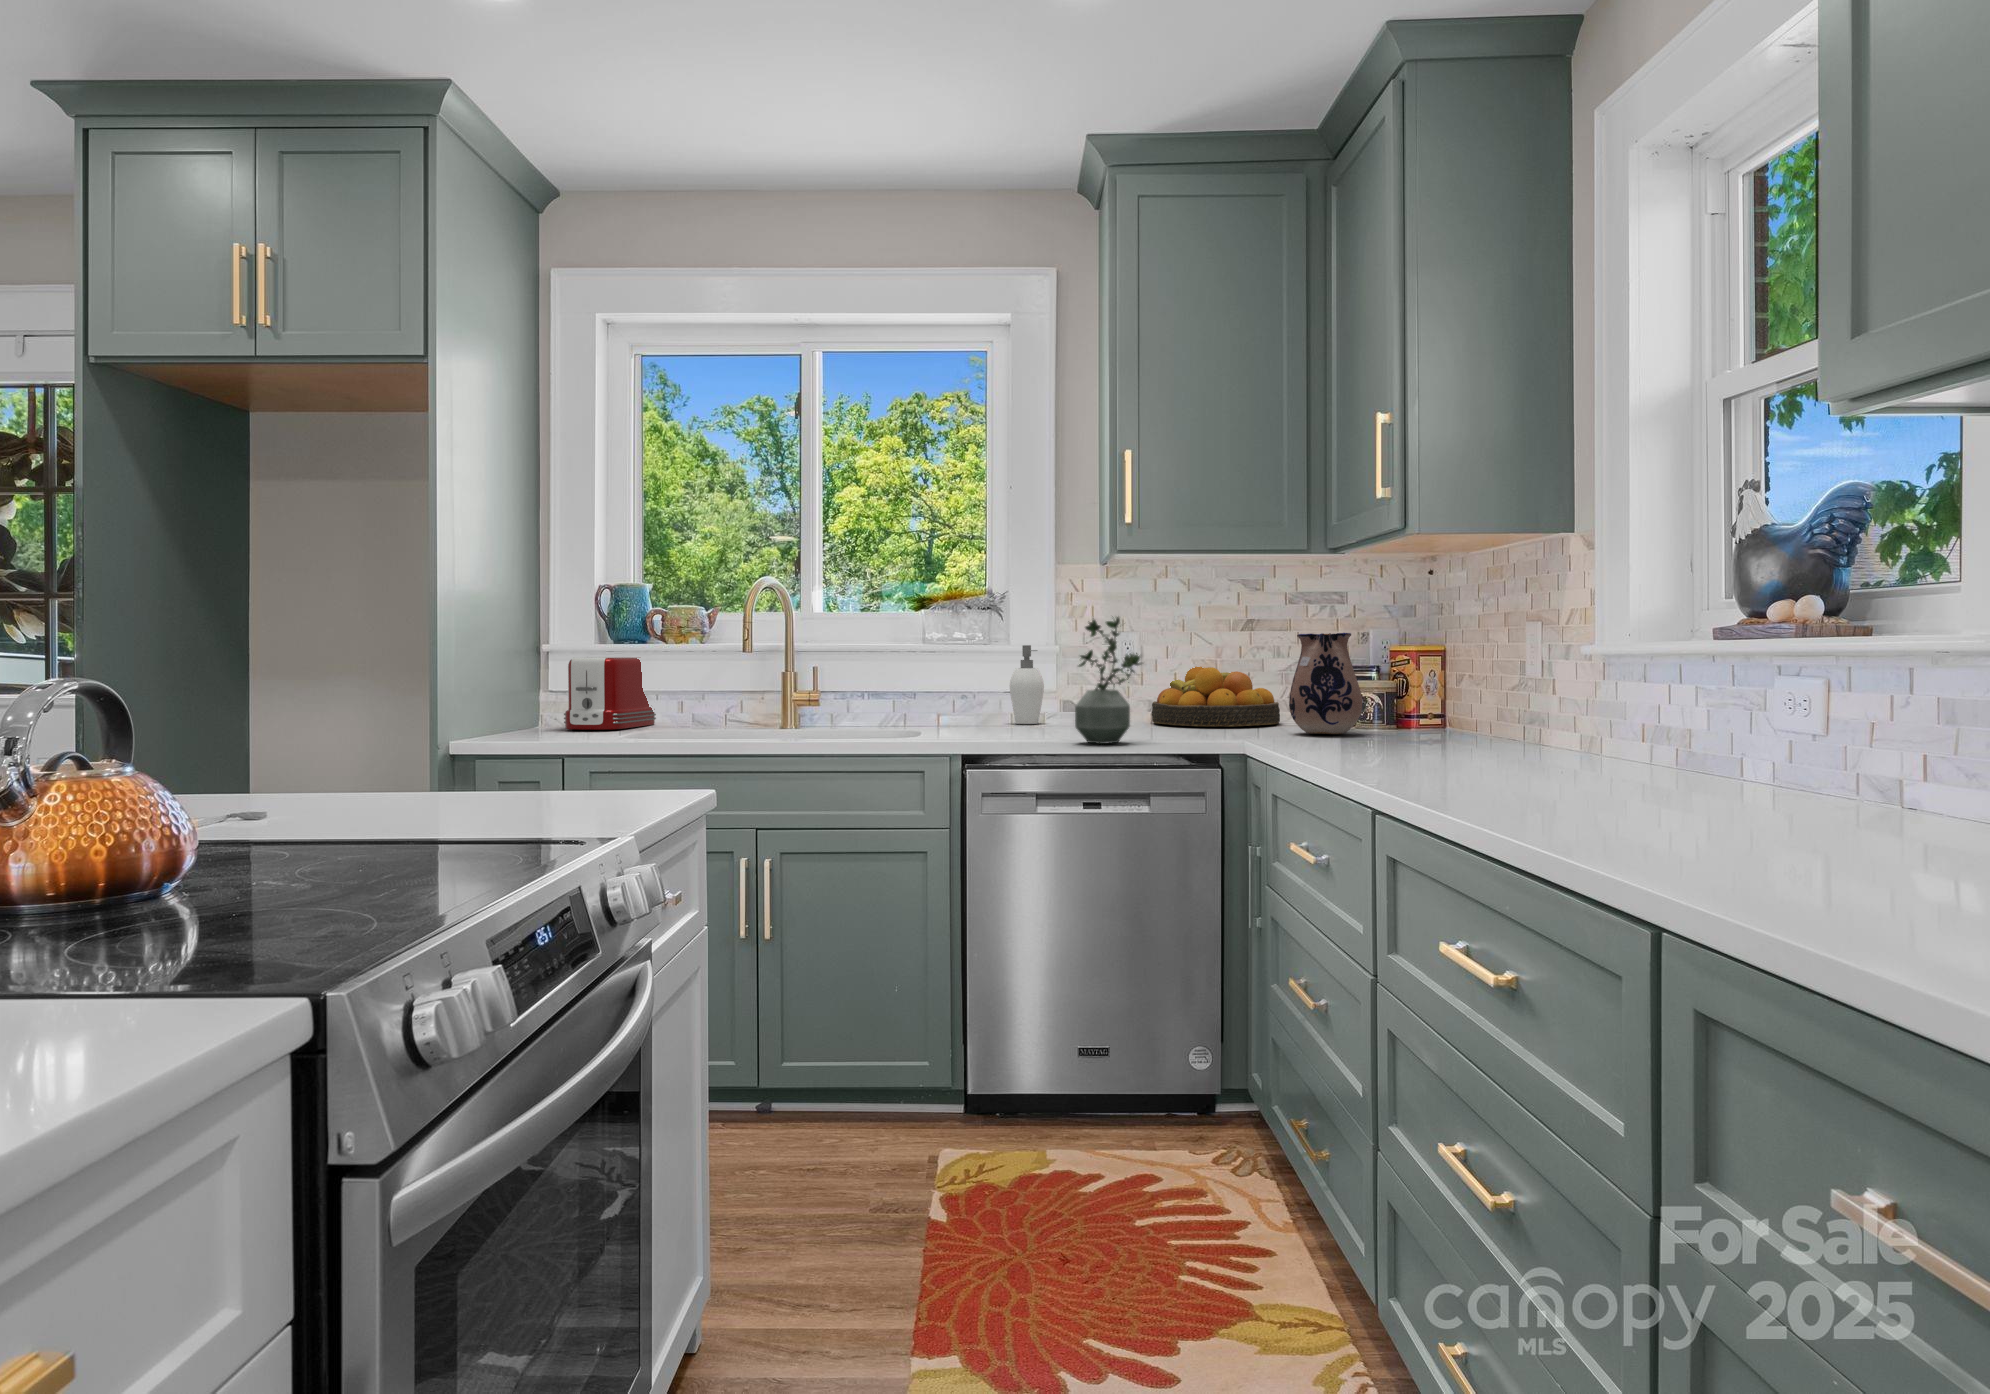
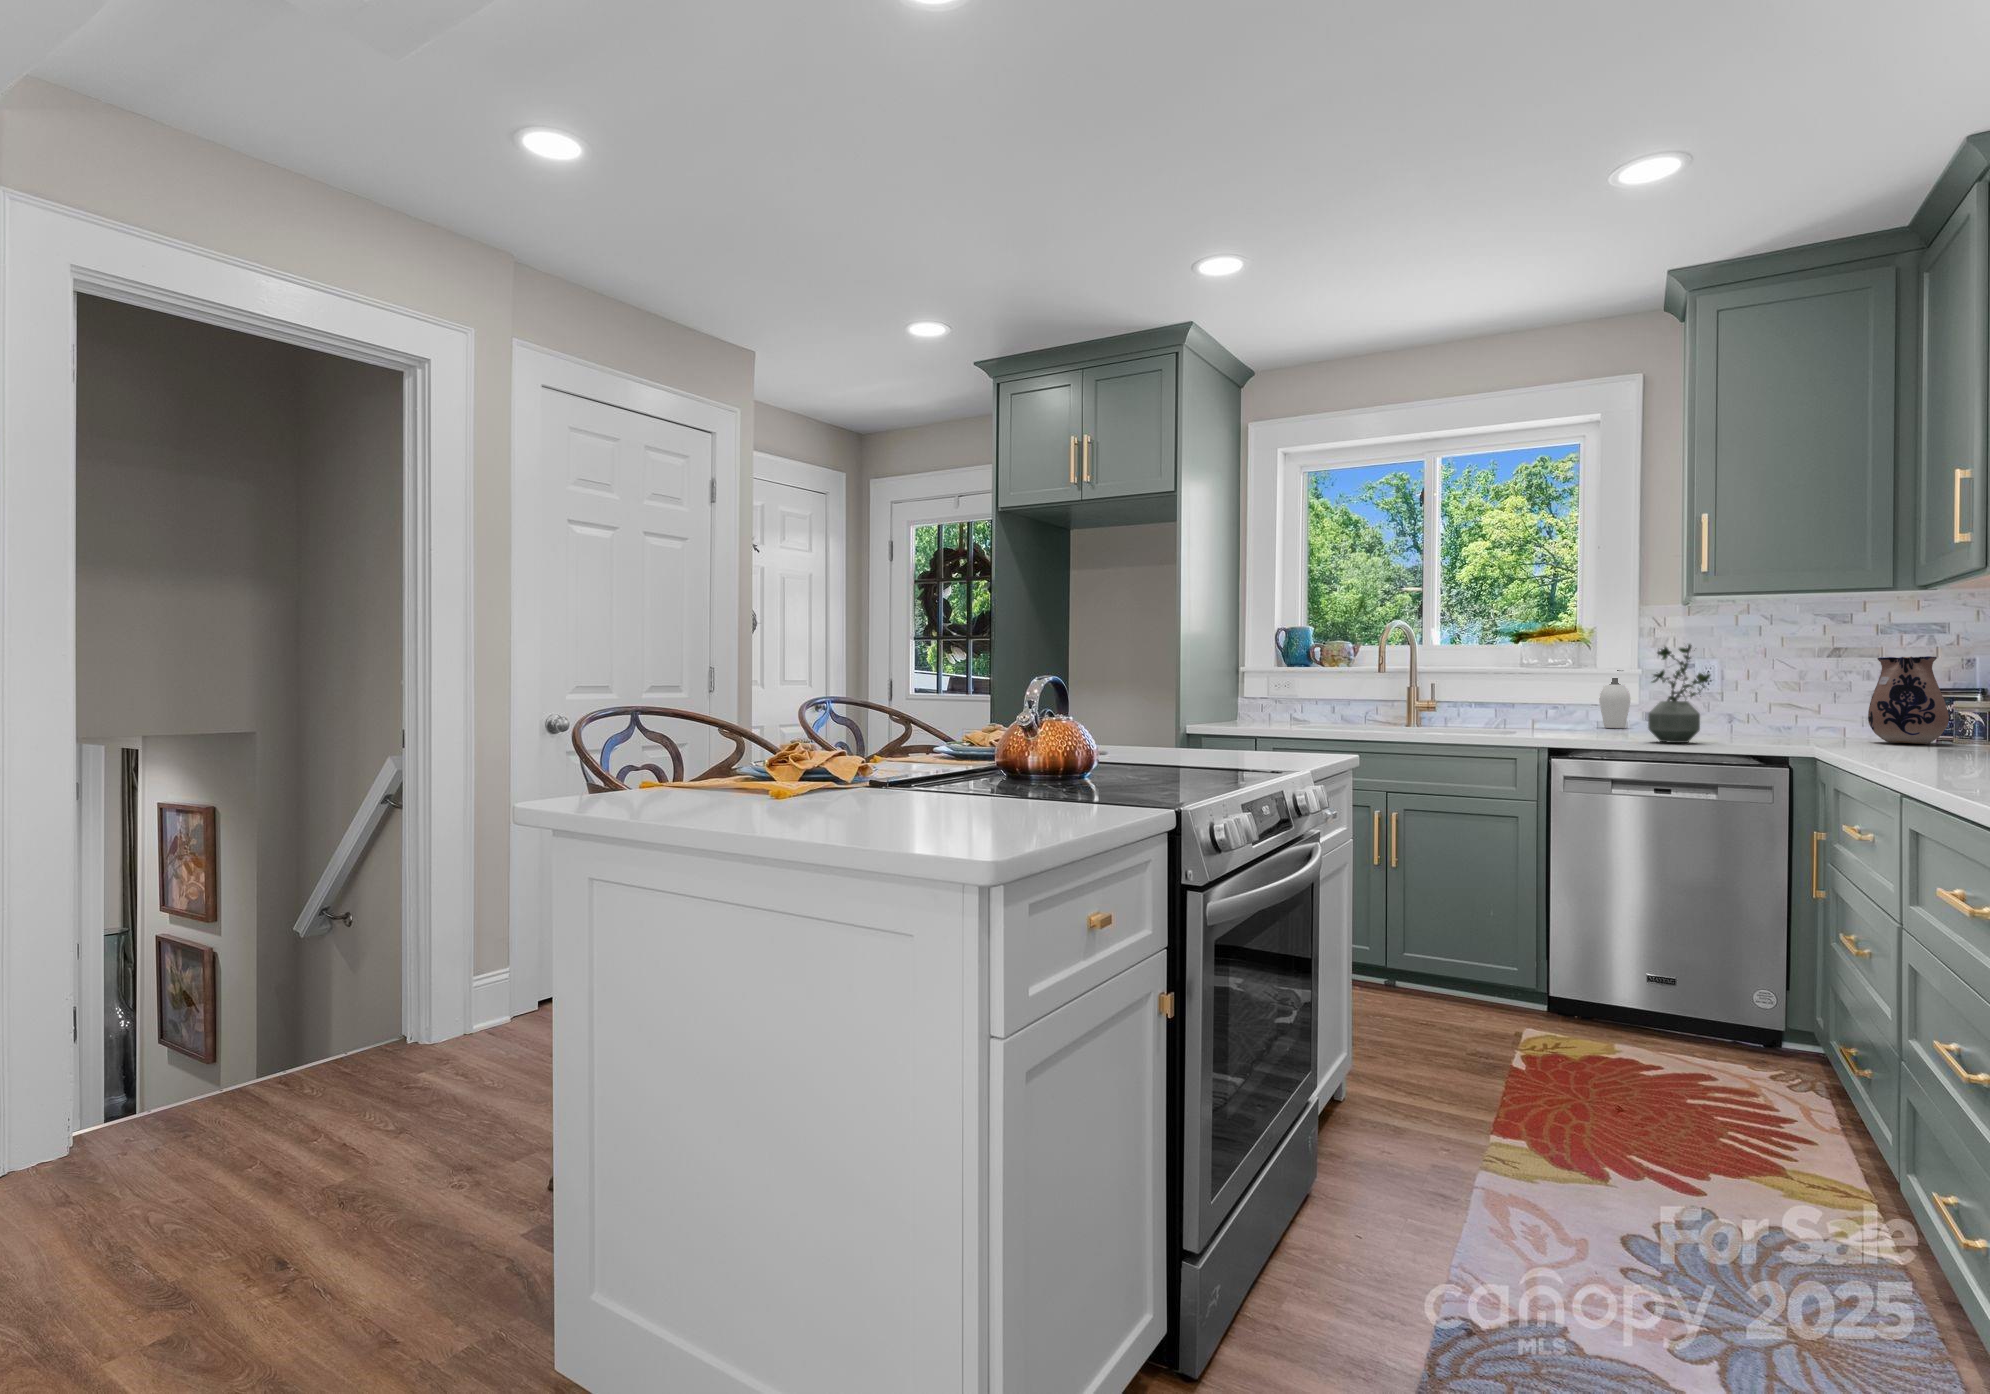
toaster: present [564,657,656,730] -> none [1253,674,1316,722]
fruit bowl: present [1152,667,1280,727] -> none [1734,685,1868,735]

